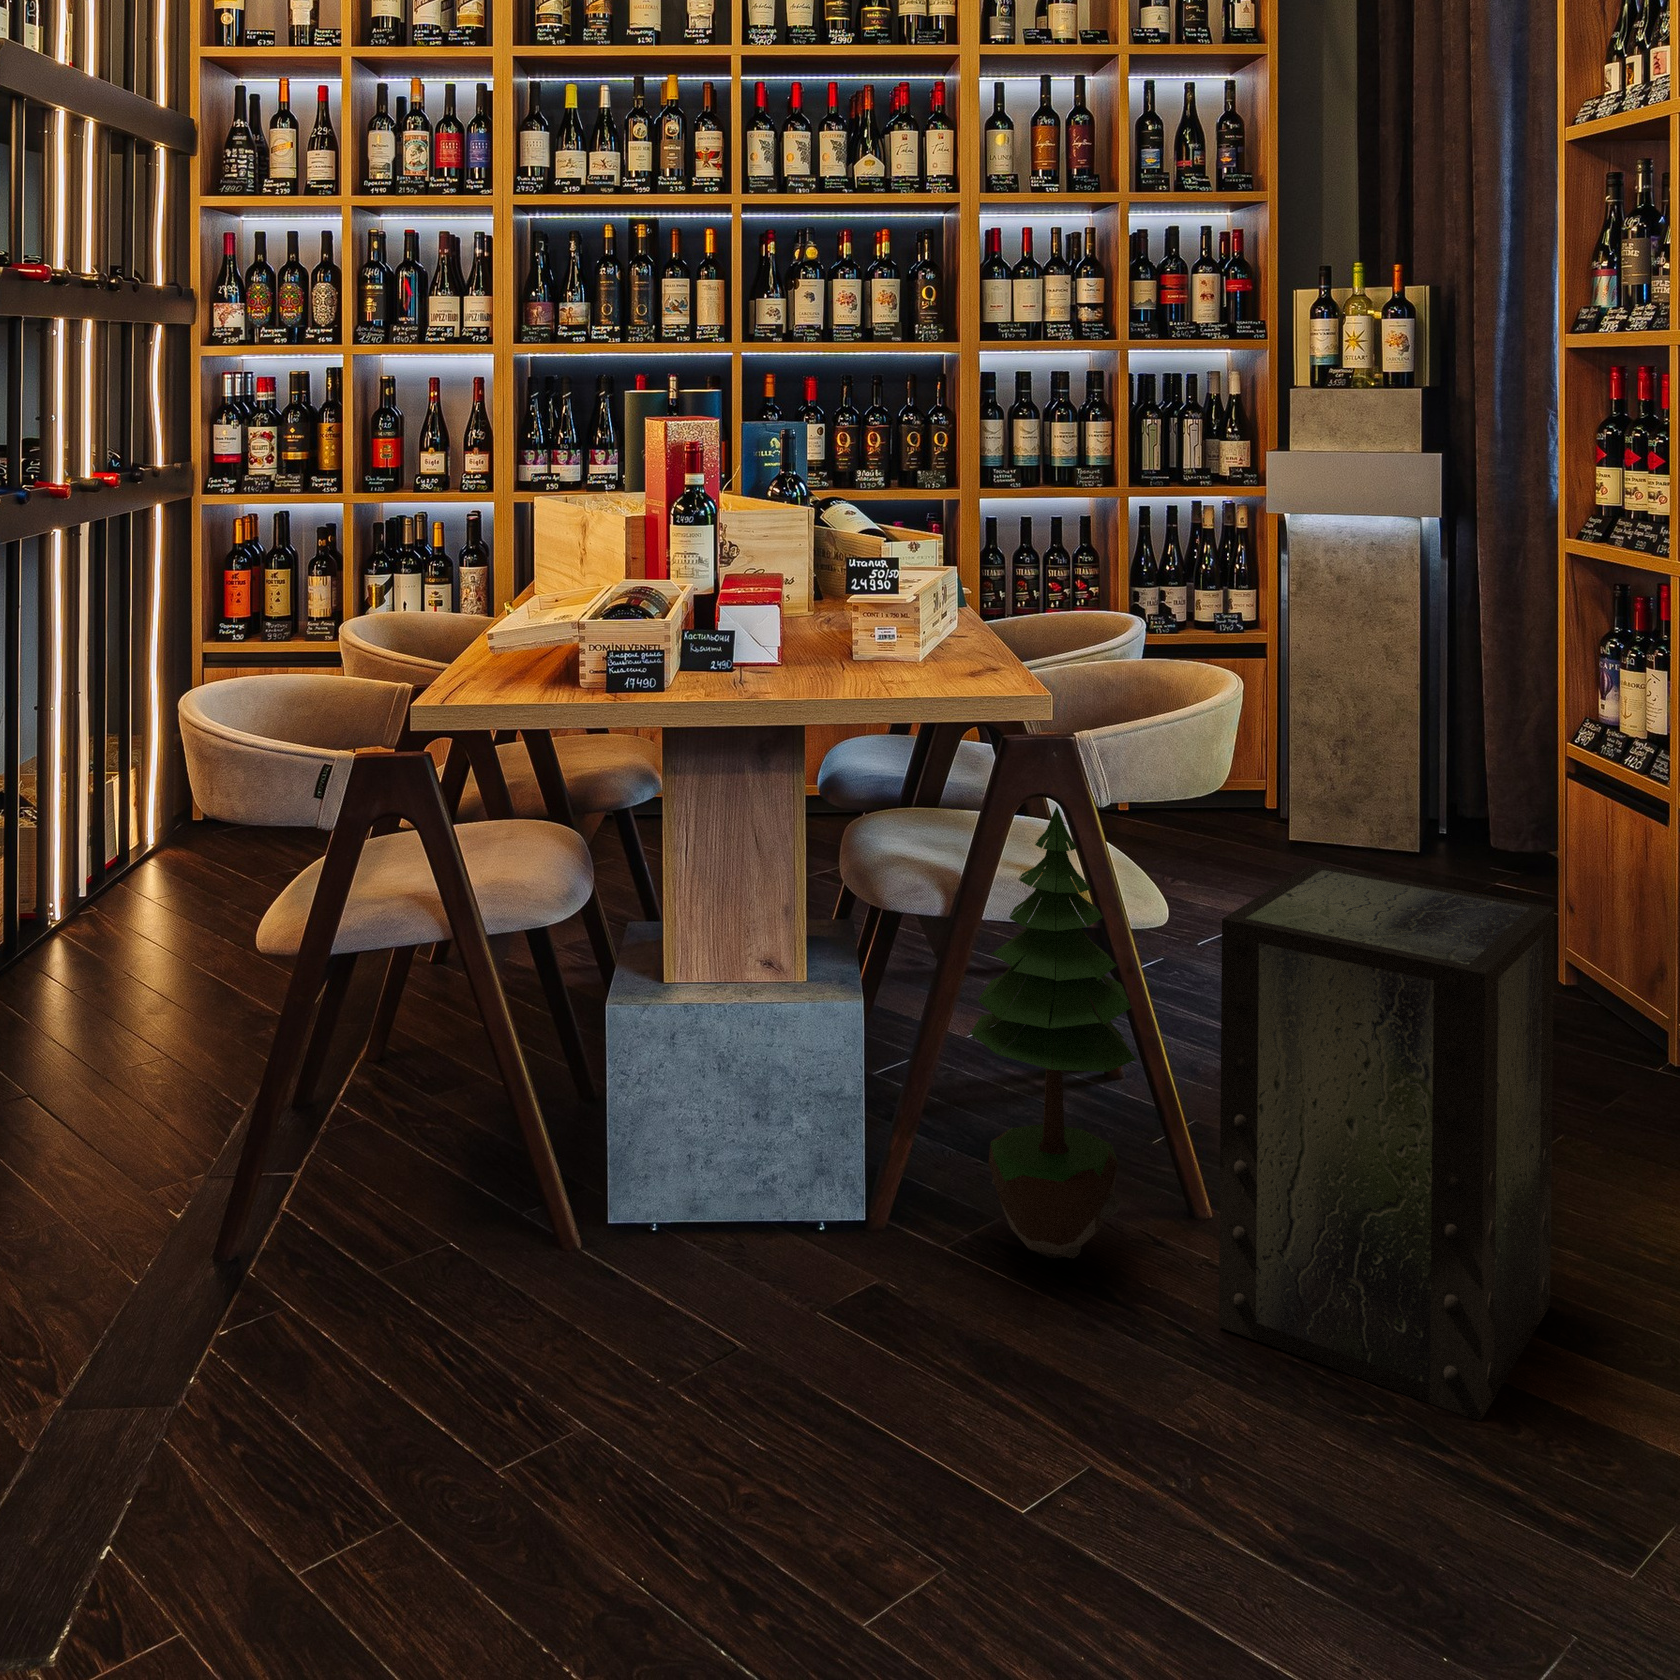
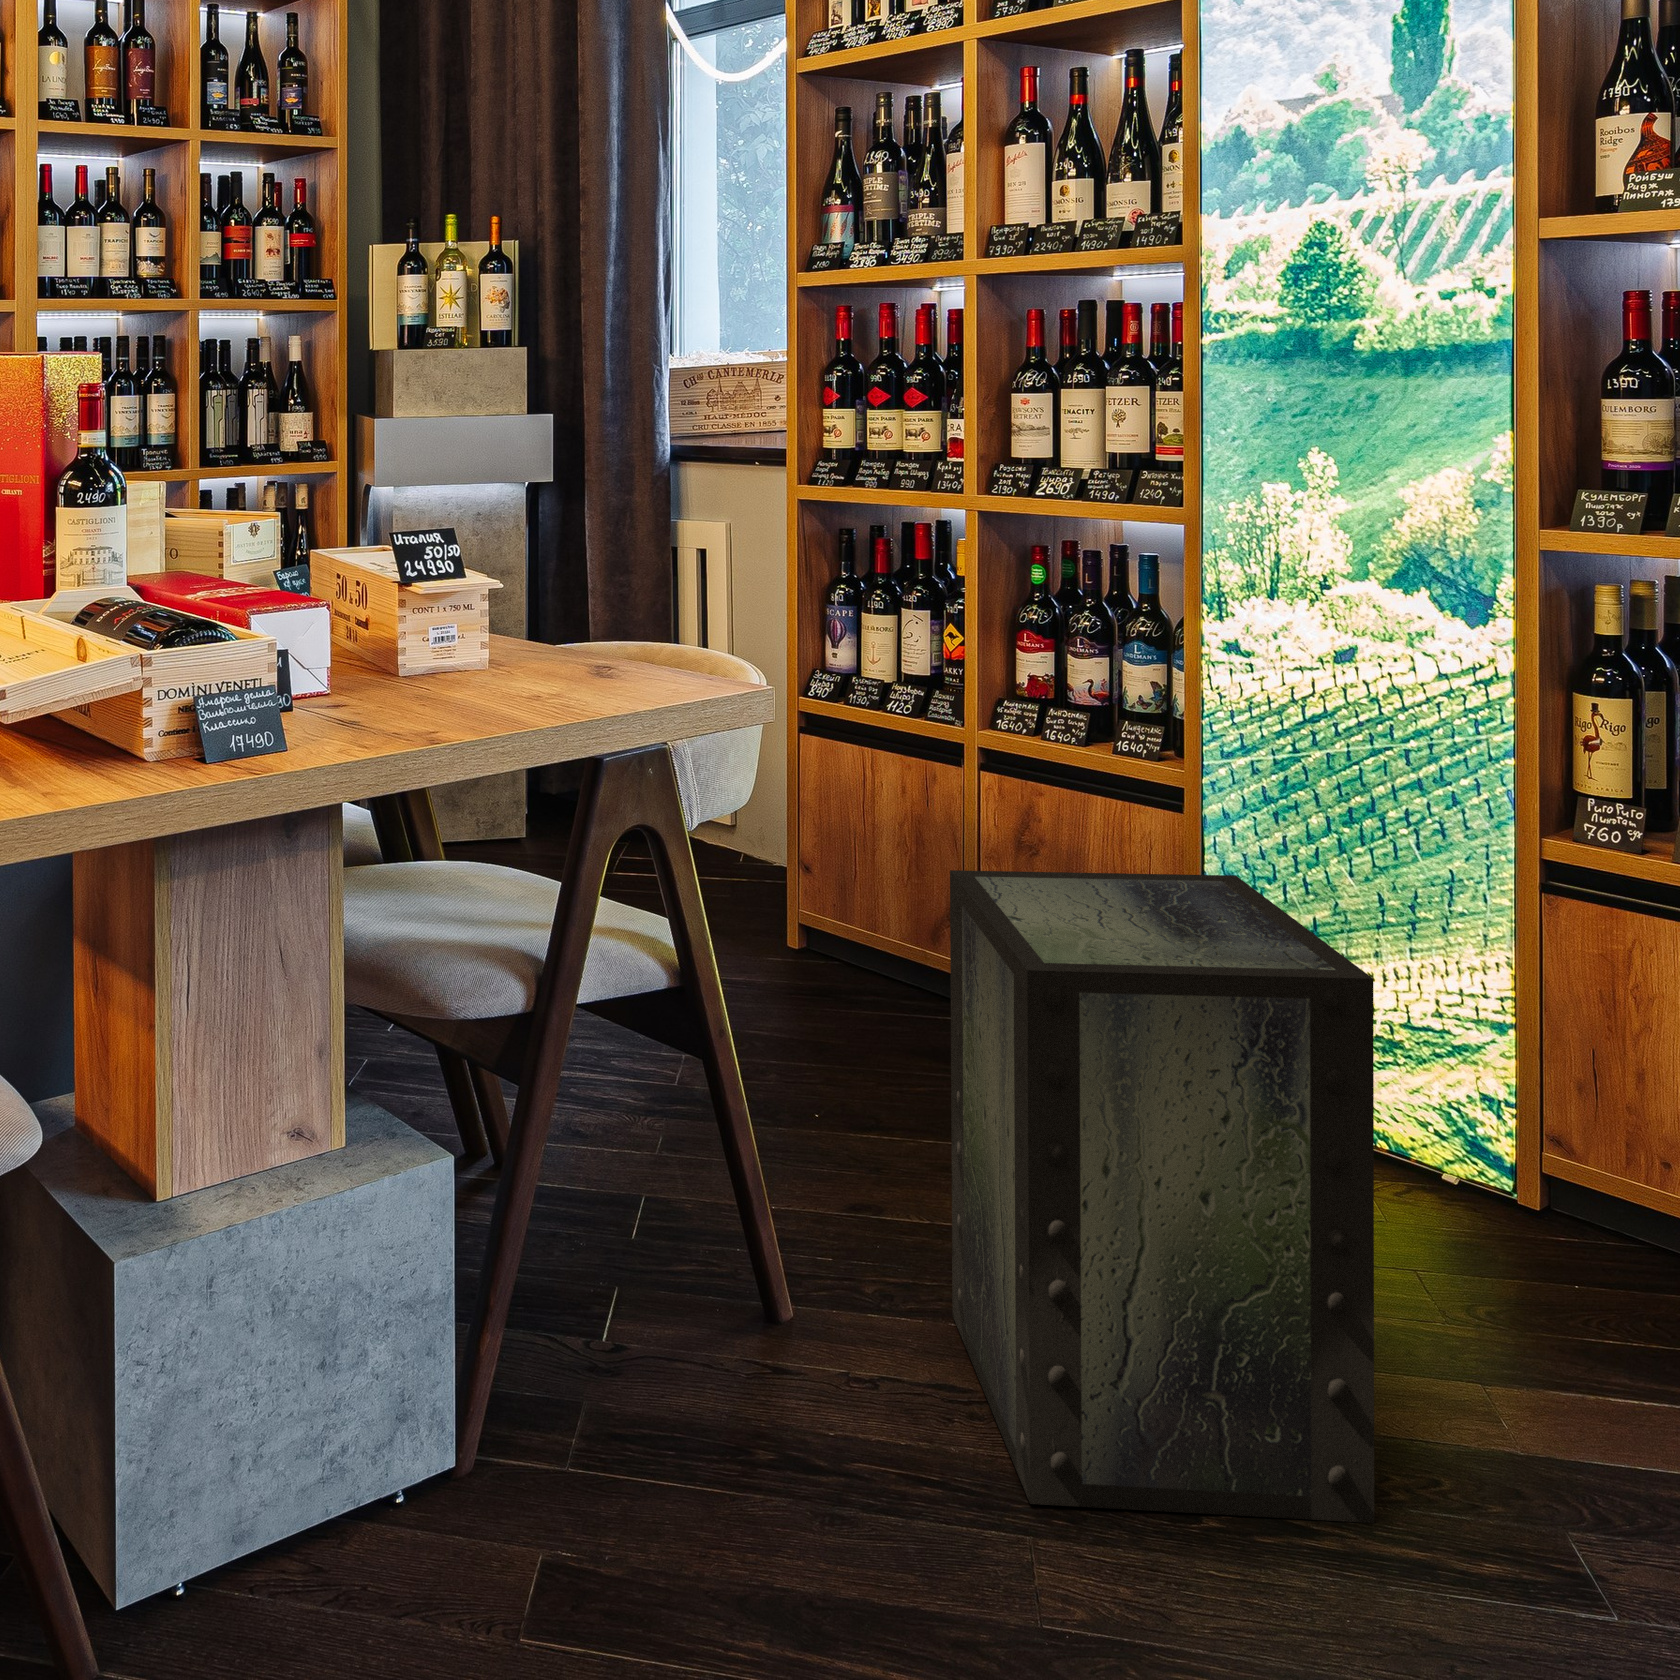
potted tree: present [970,806,1136,1259] -> none [646,855,876,1478]

